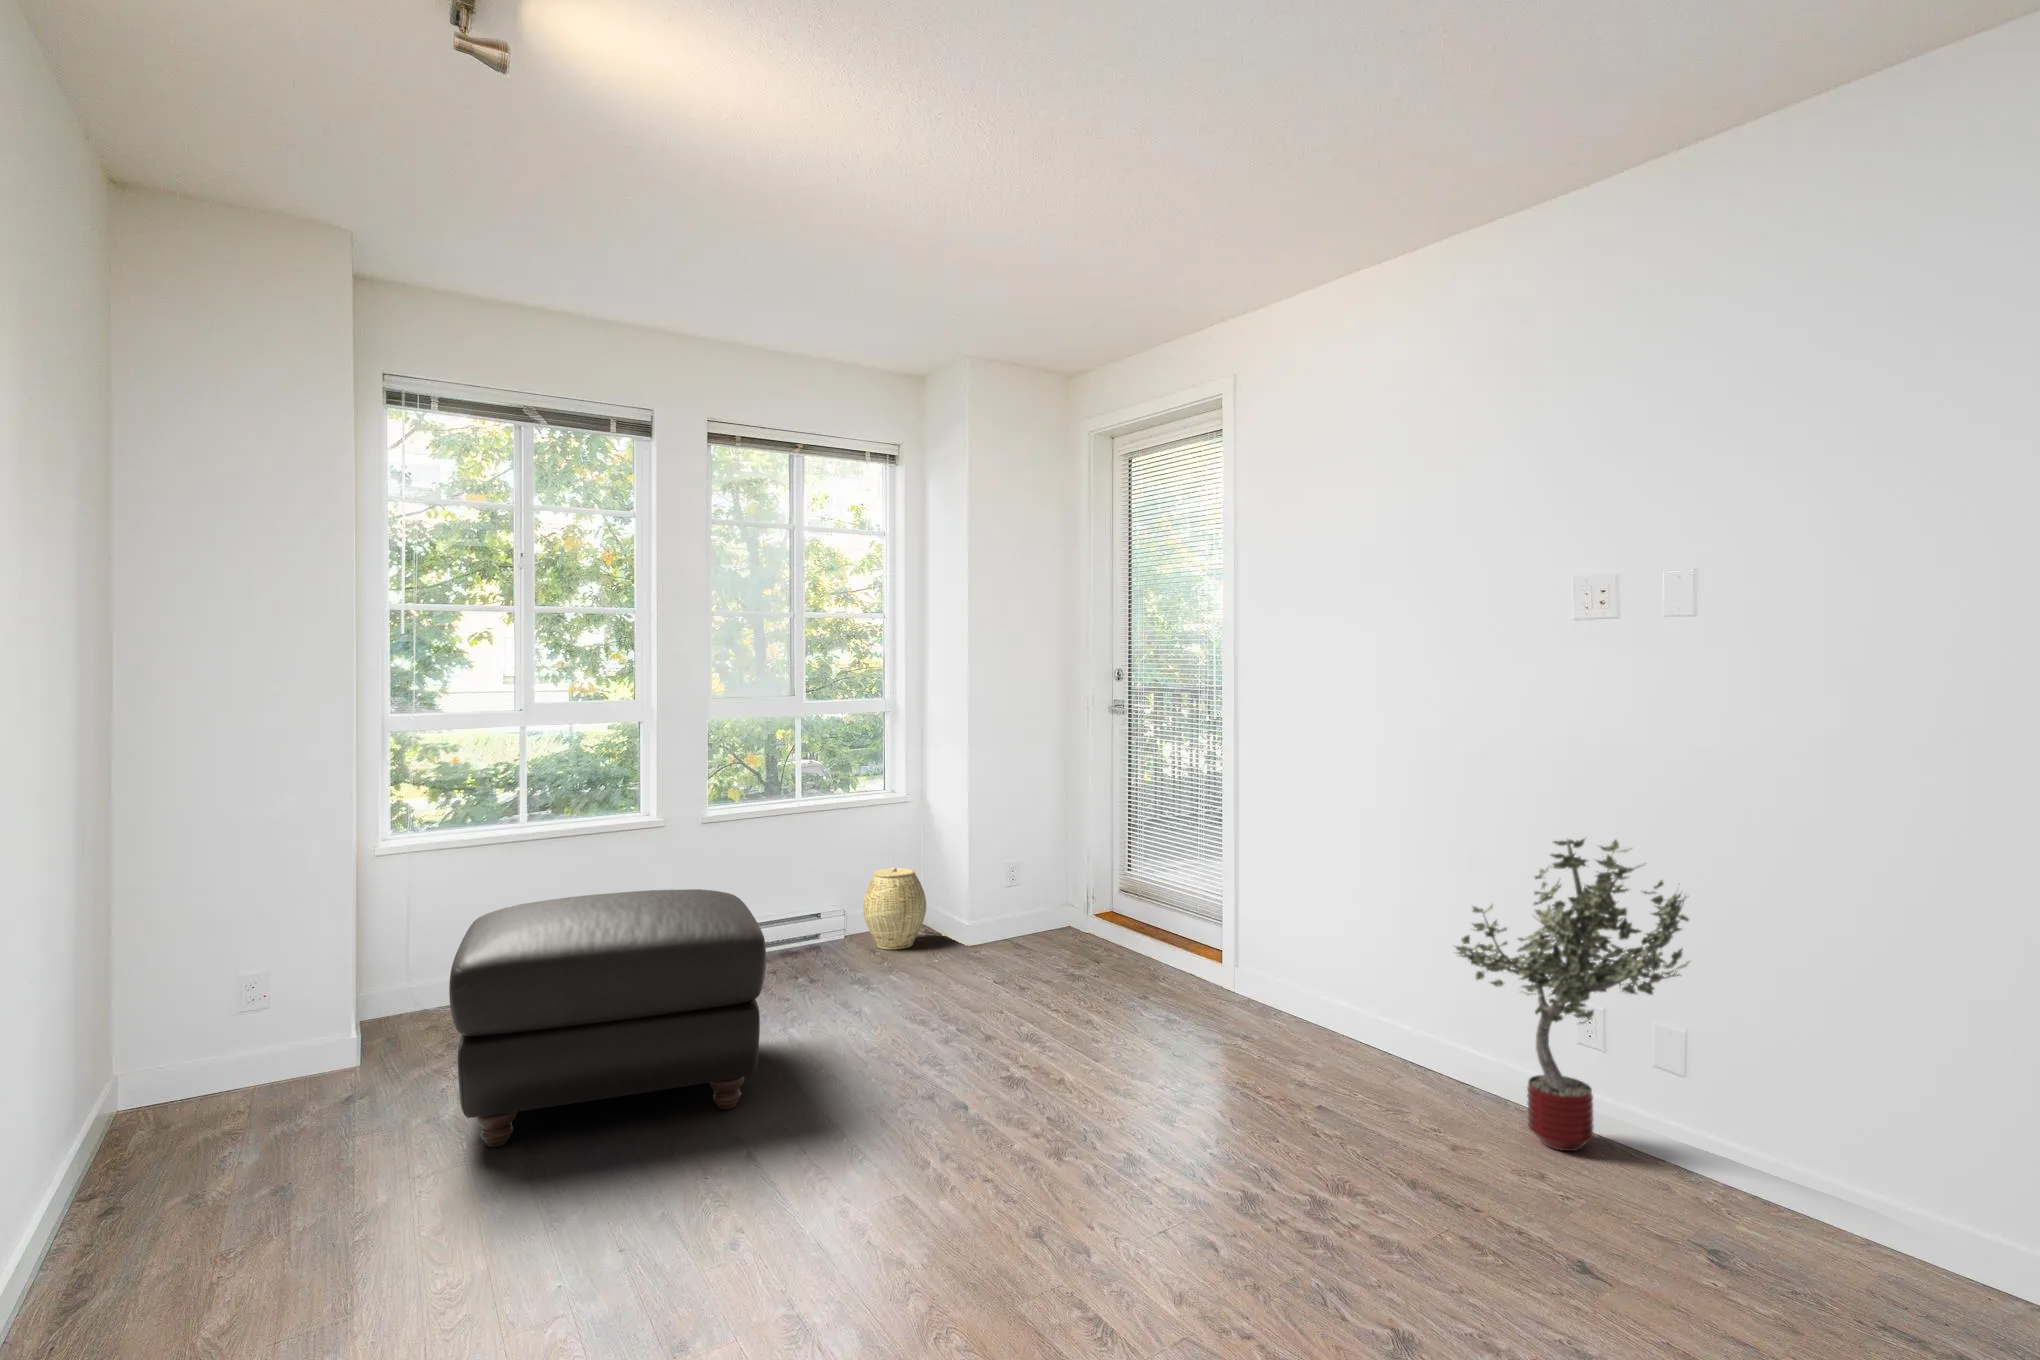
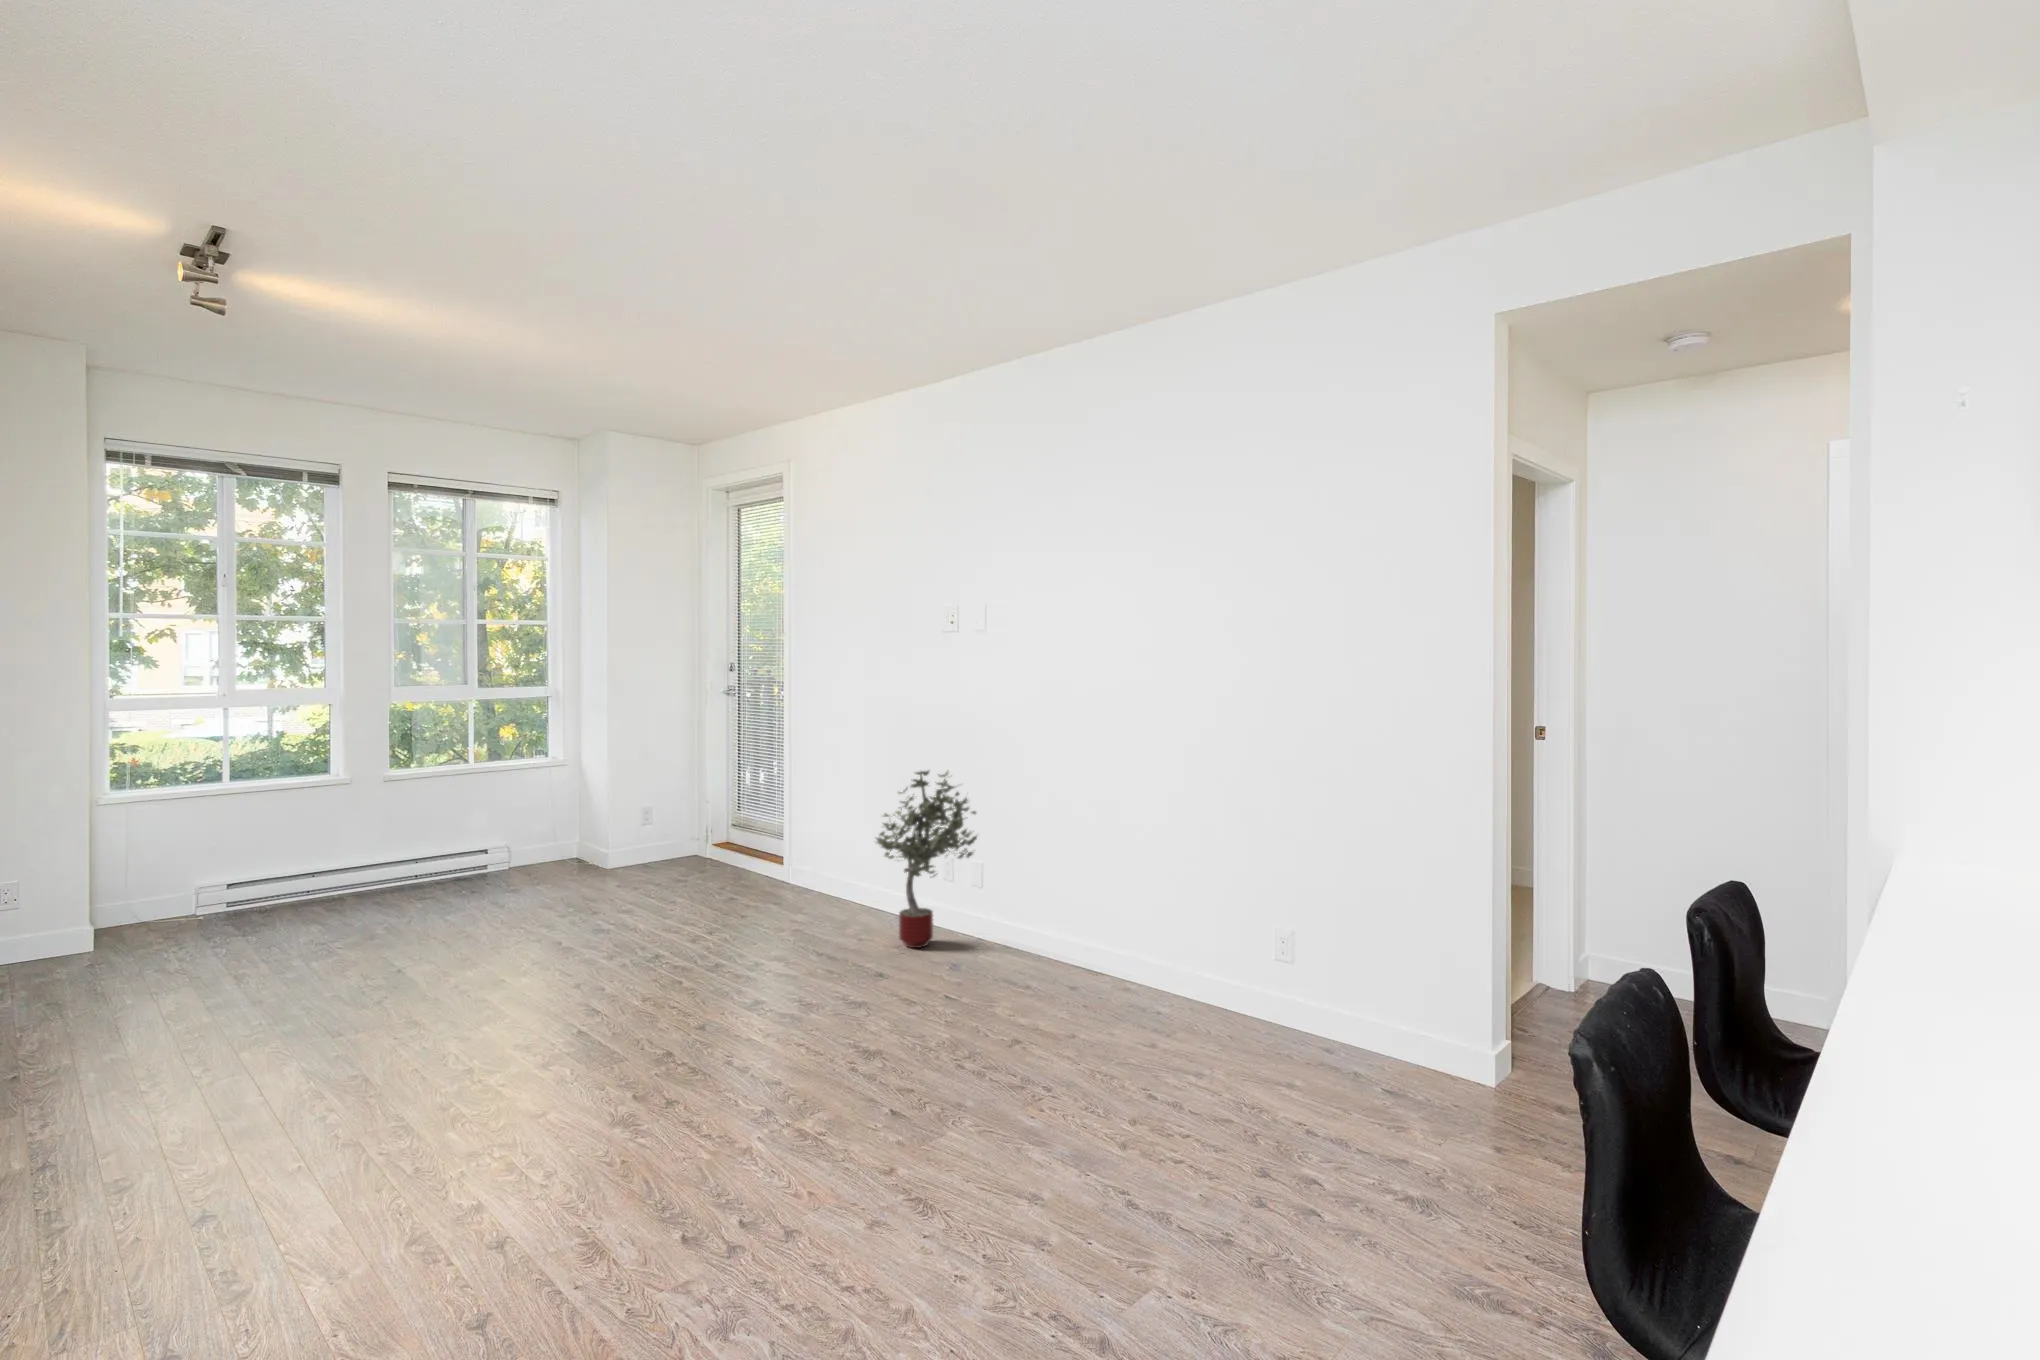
woven basket: present [863,867,926,949] -> none [523,810,575,870]
ottoman: present [449,889,766,1147] -> none [167,821,411,989]

